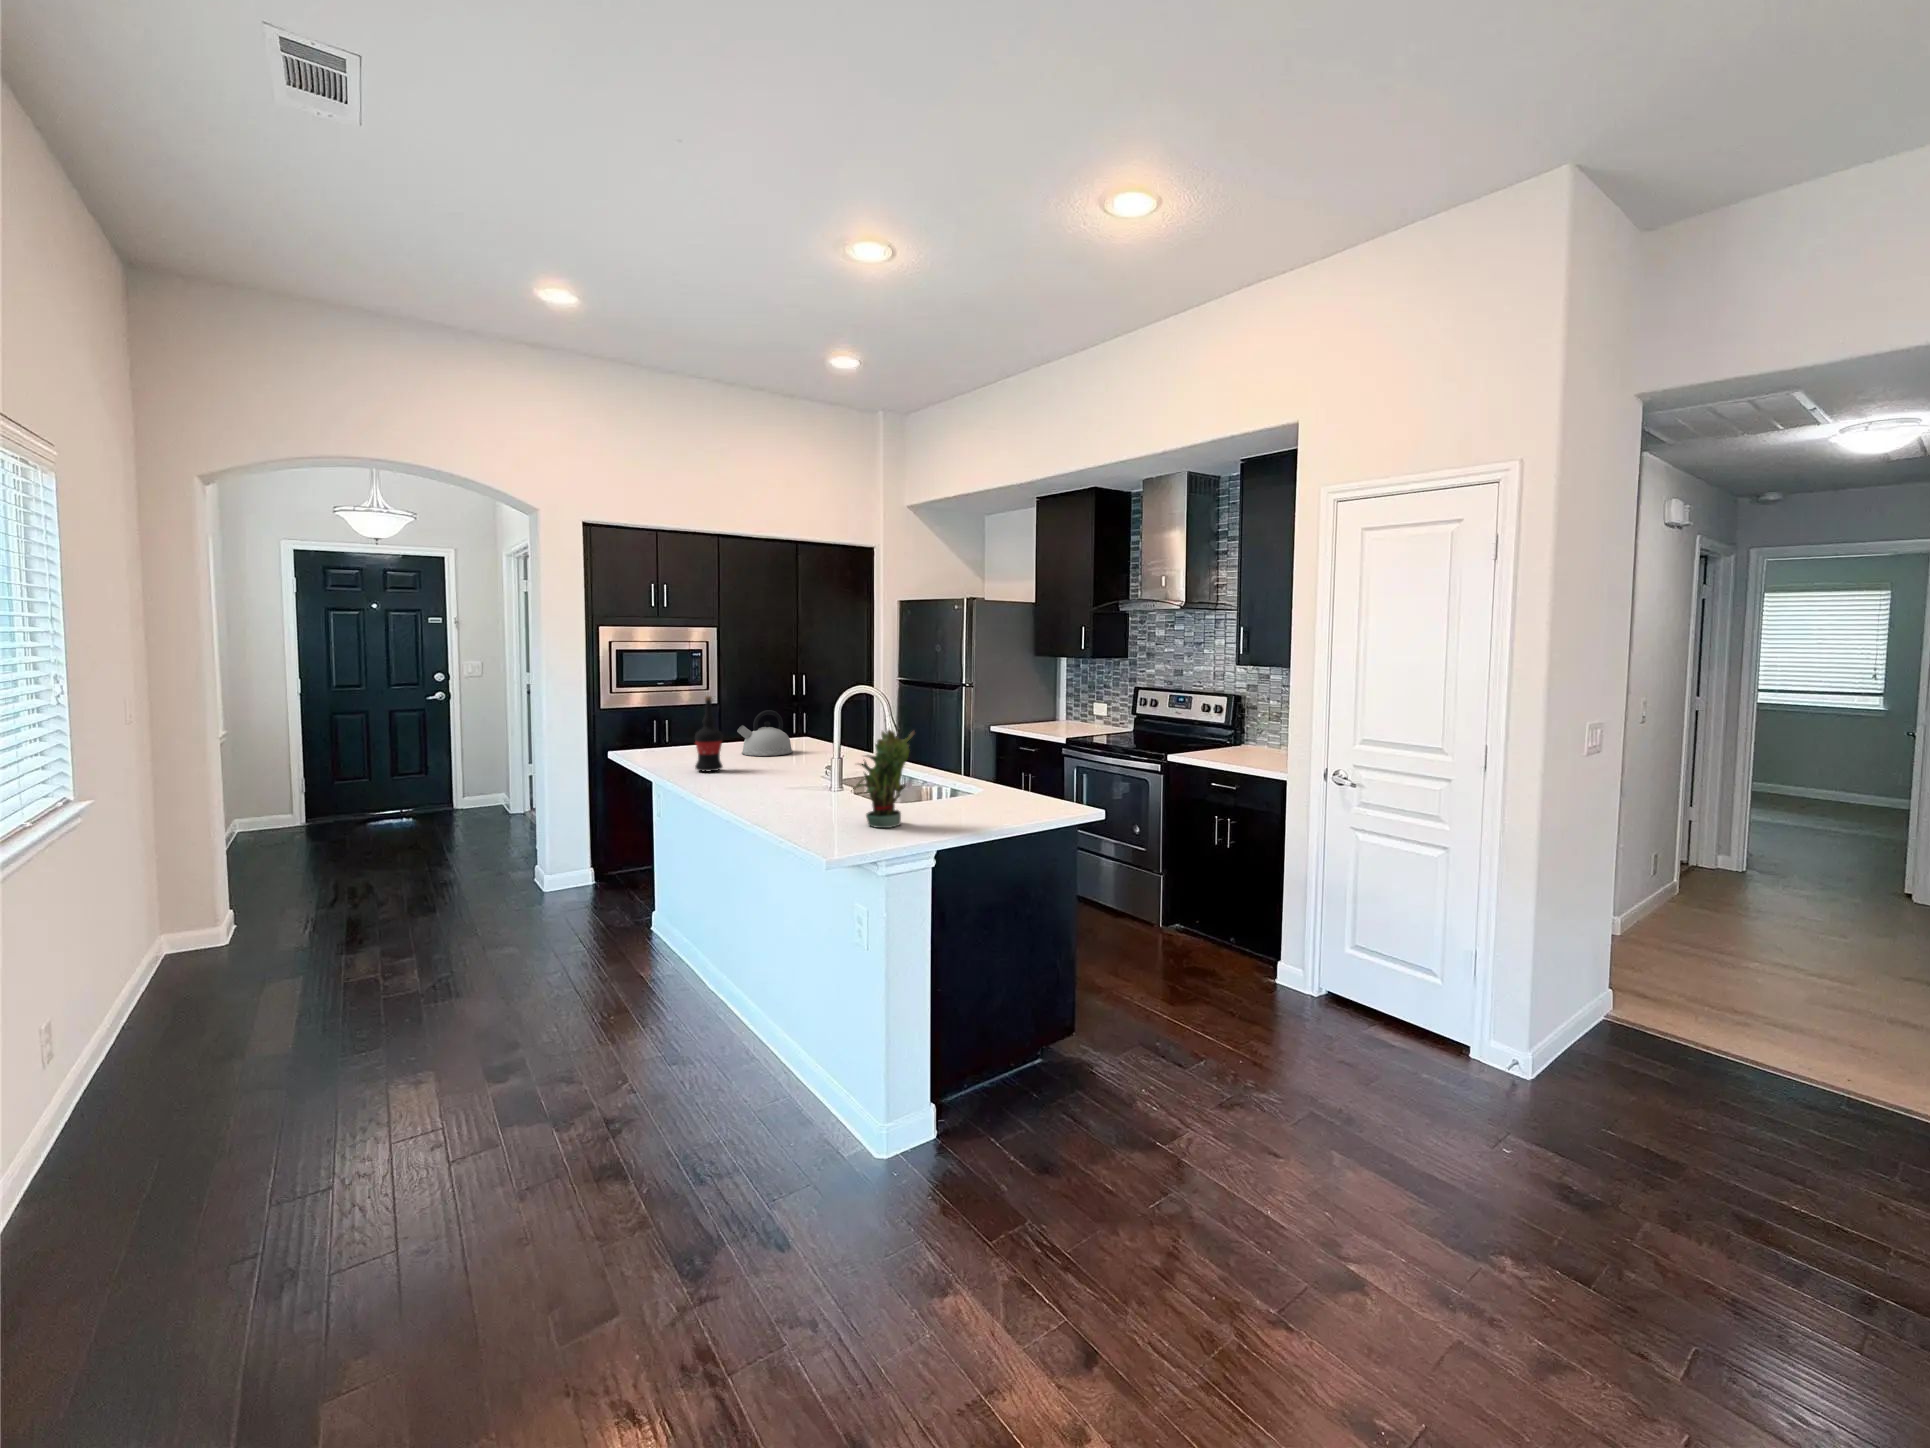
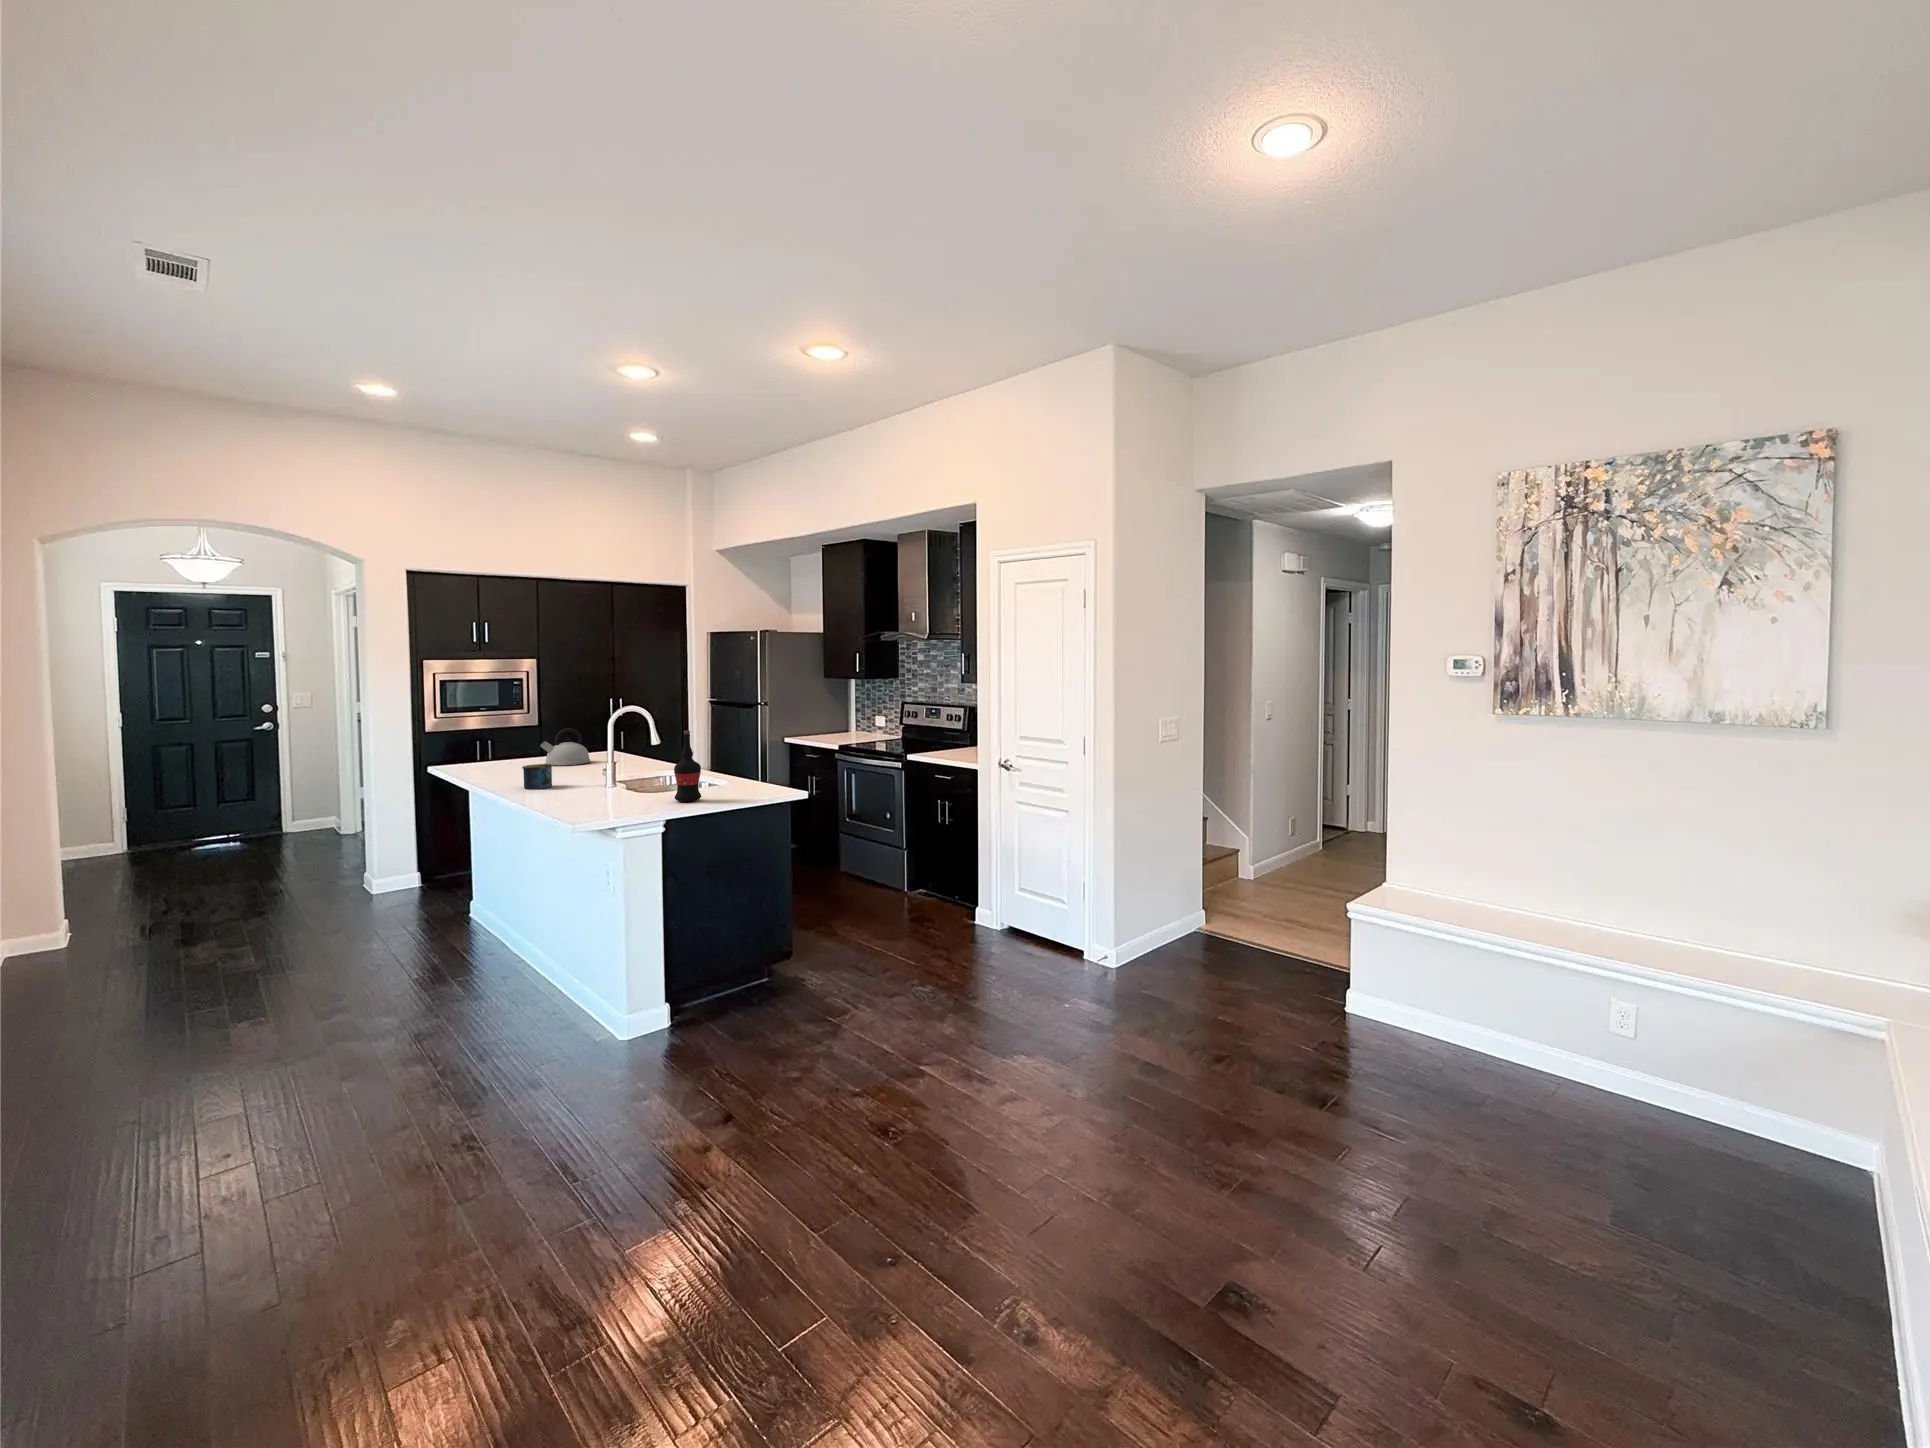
wine bottle: present [695,696,723,772] -> present [674,730,701,801]
potted plant: present [851,730,915,828] -> none [600,736,651,808]
mug: none [733,758,769,790] -> present [522,764,553,789]

